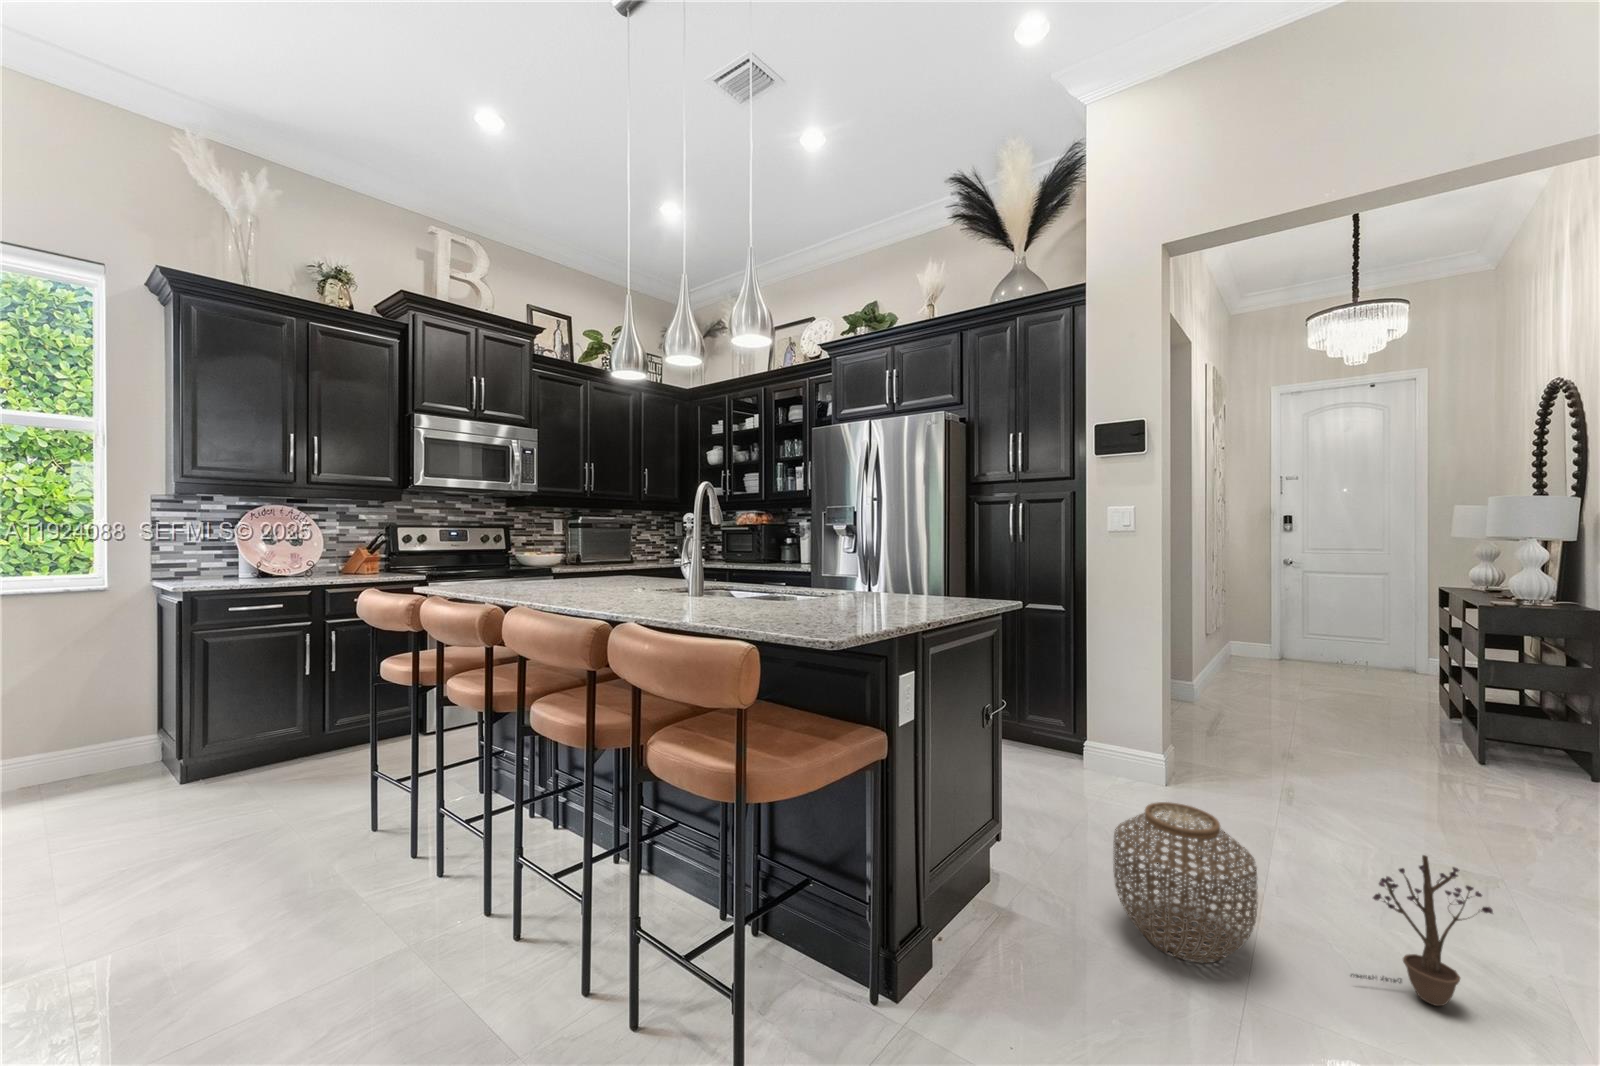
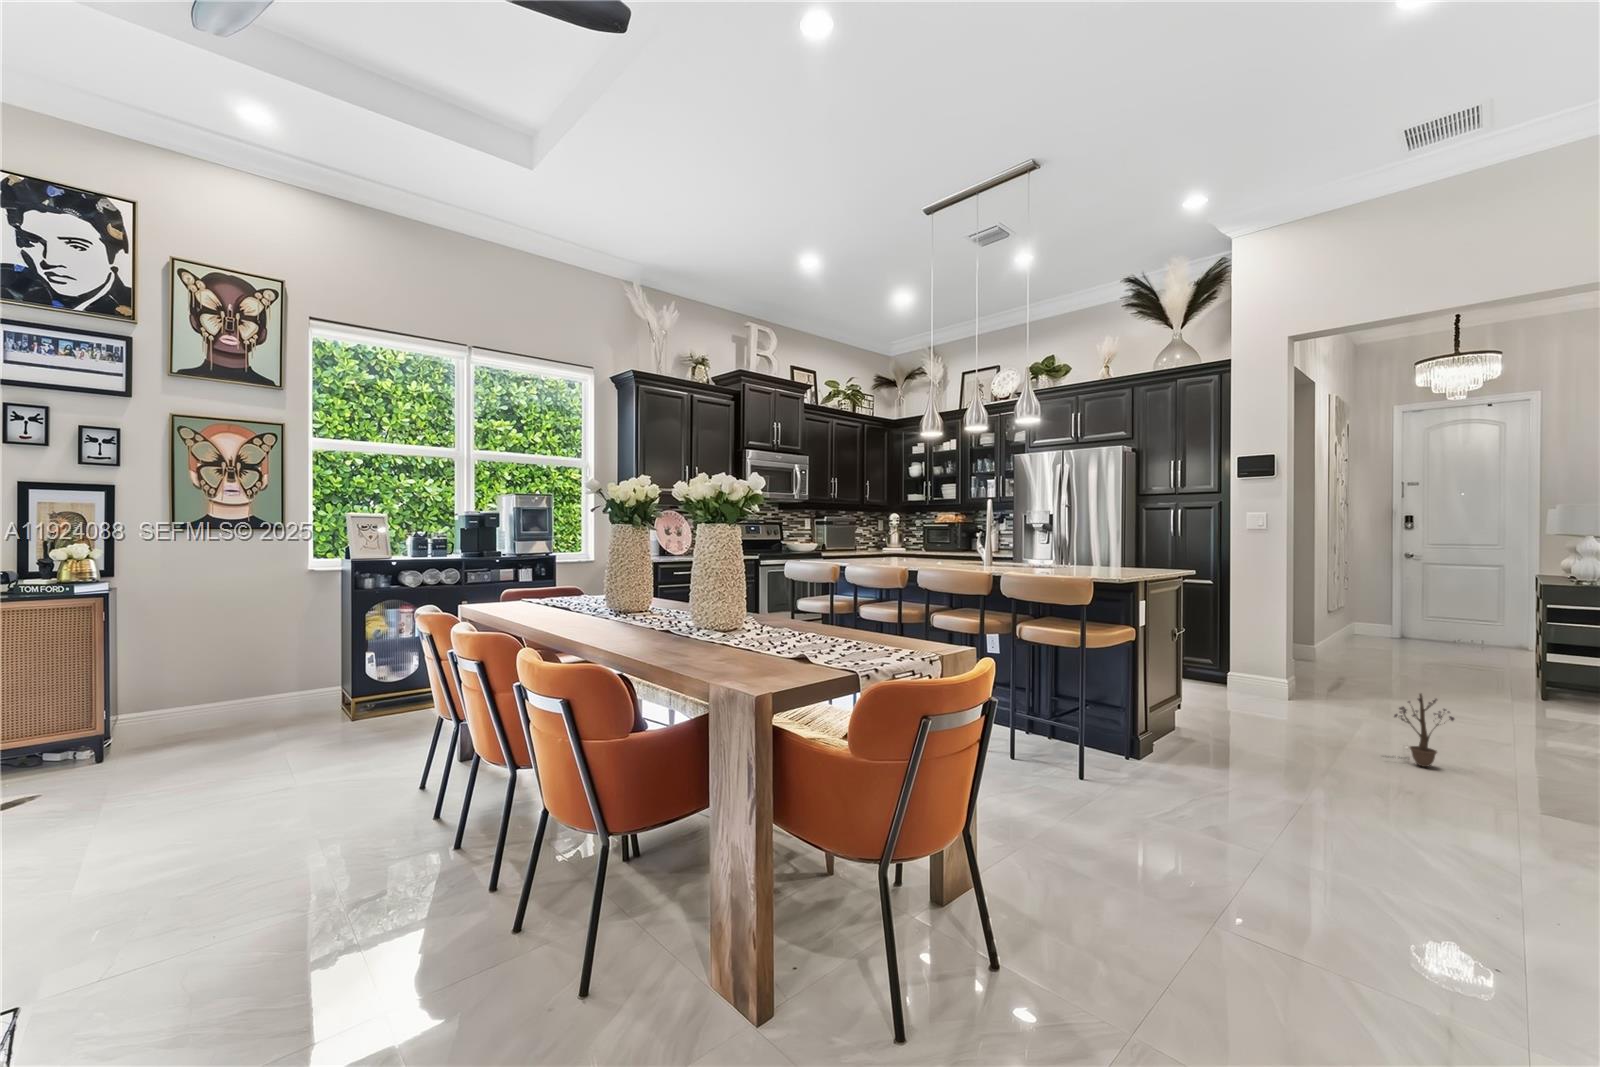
woven basket: present [1113,802,1258,963] -> none [1251,677,1332,753]

